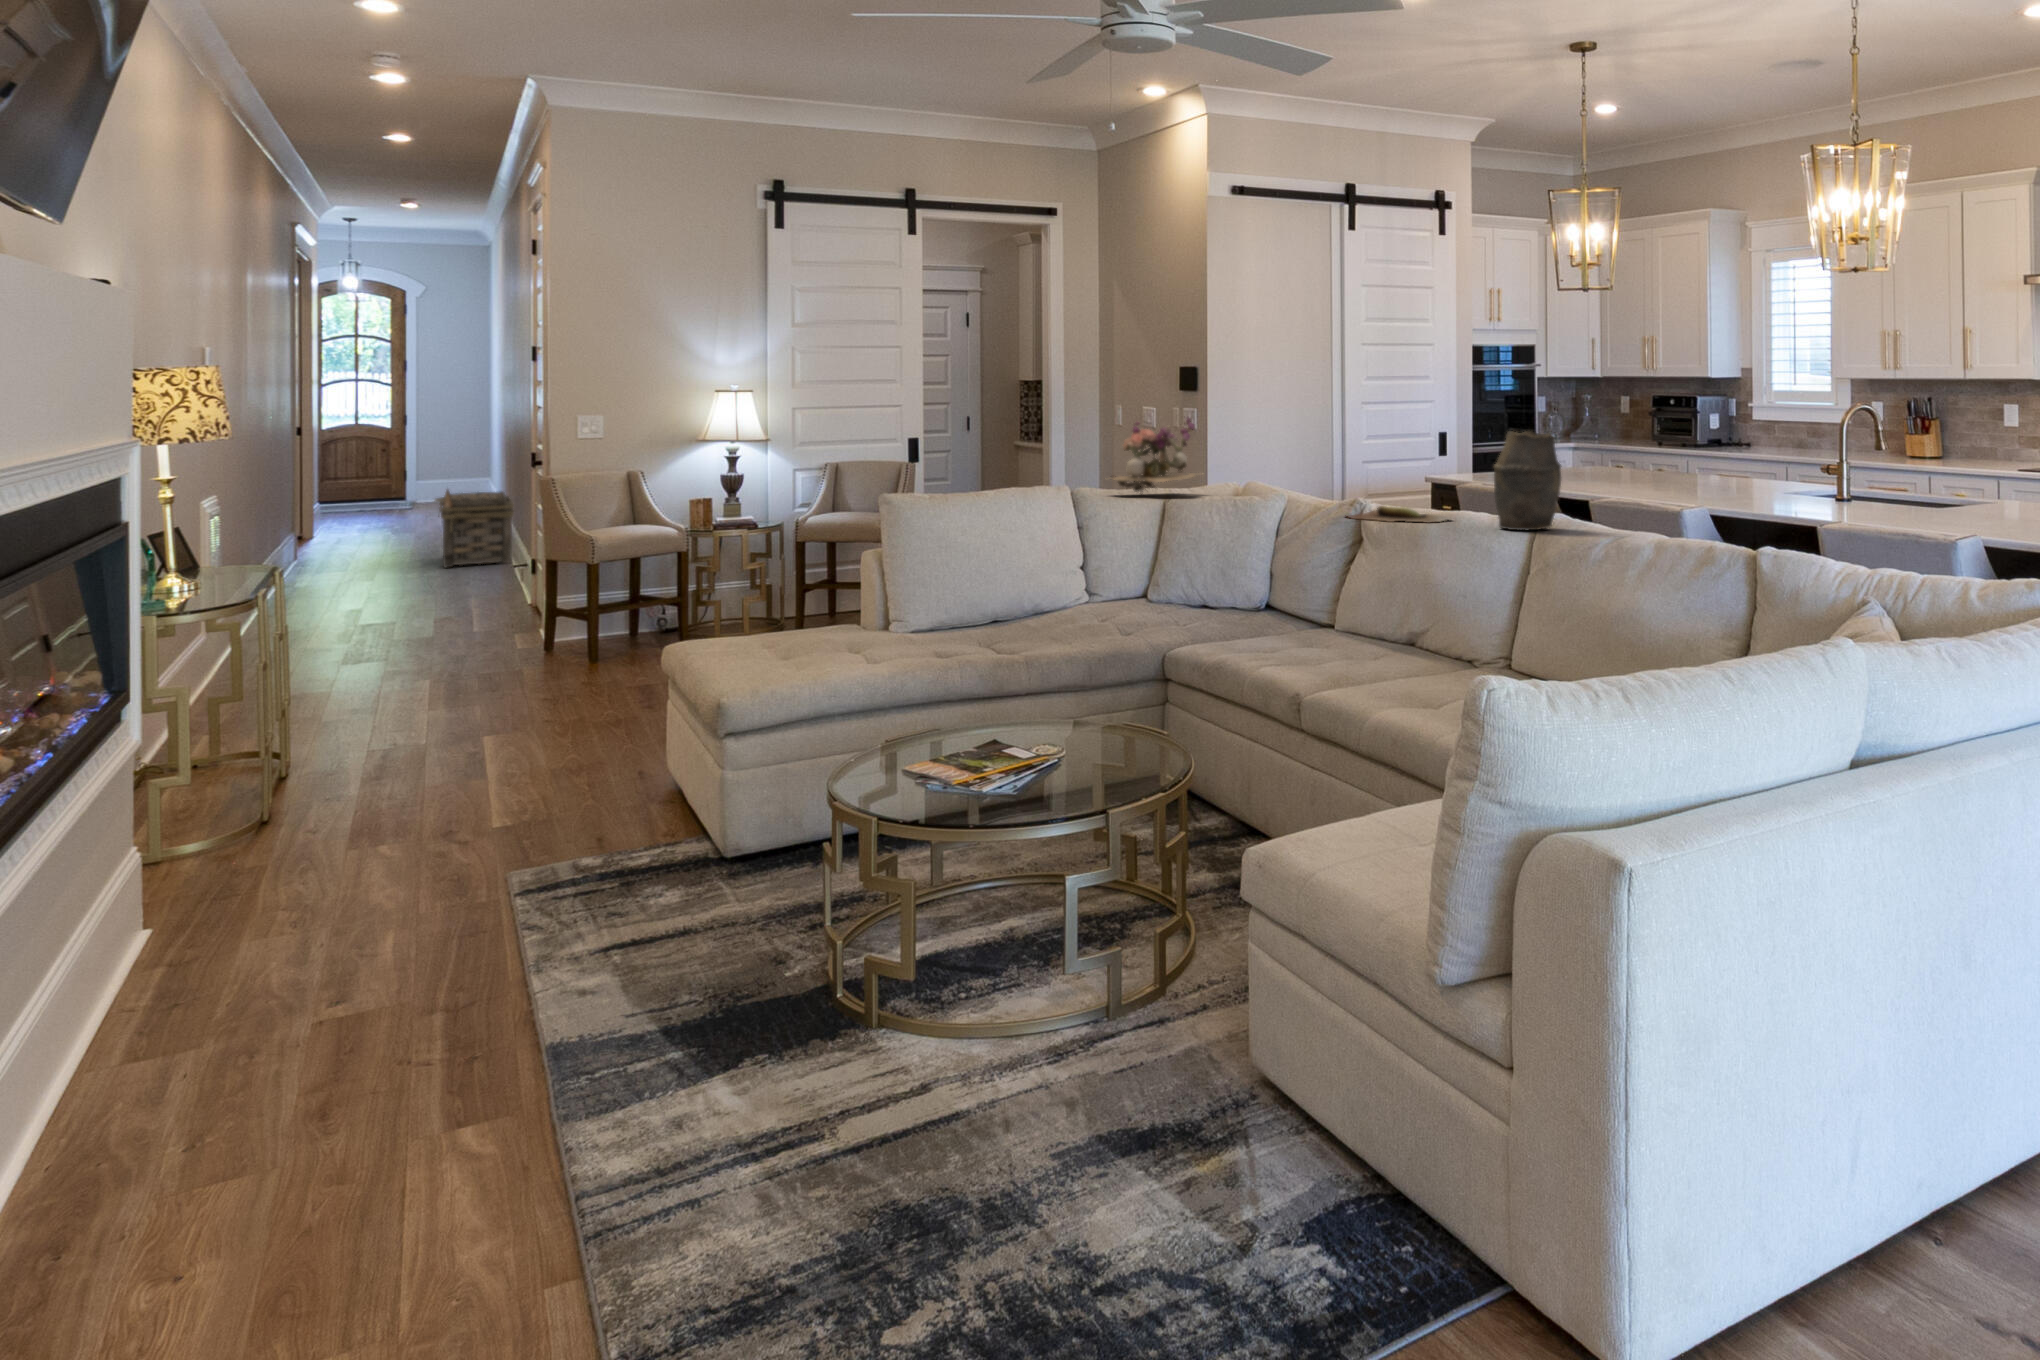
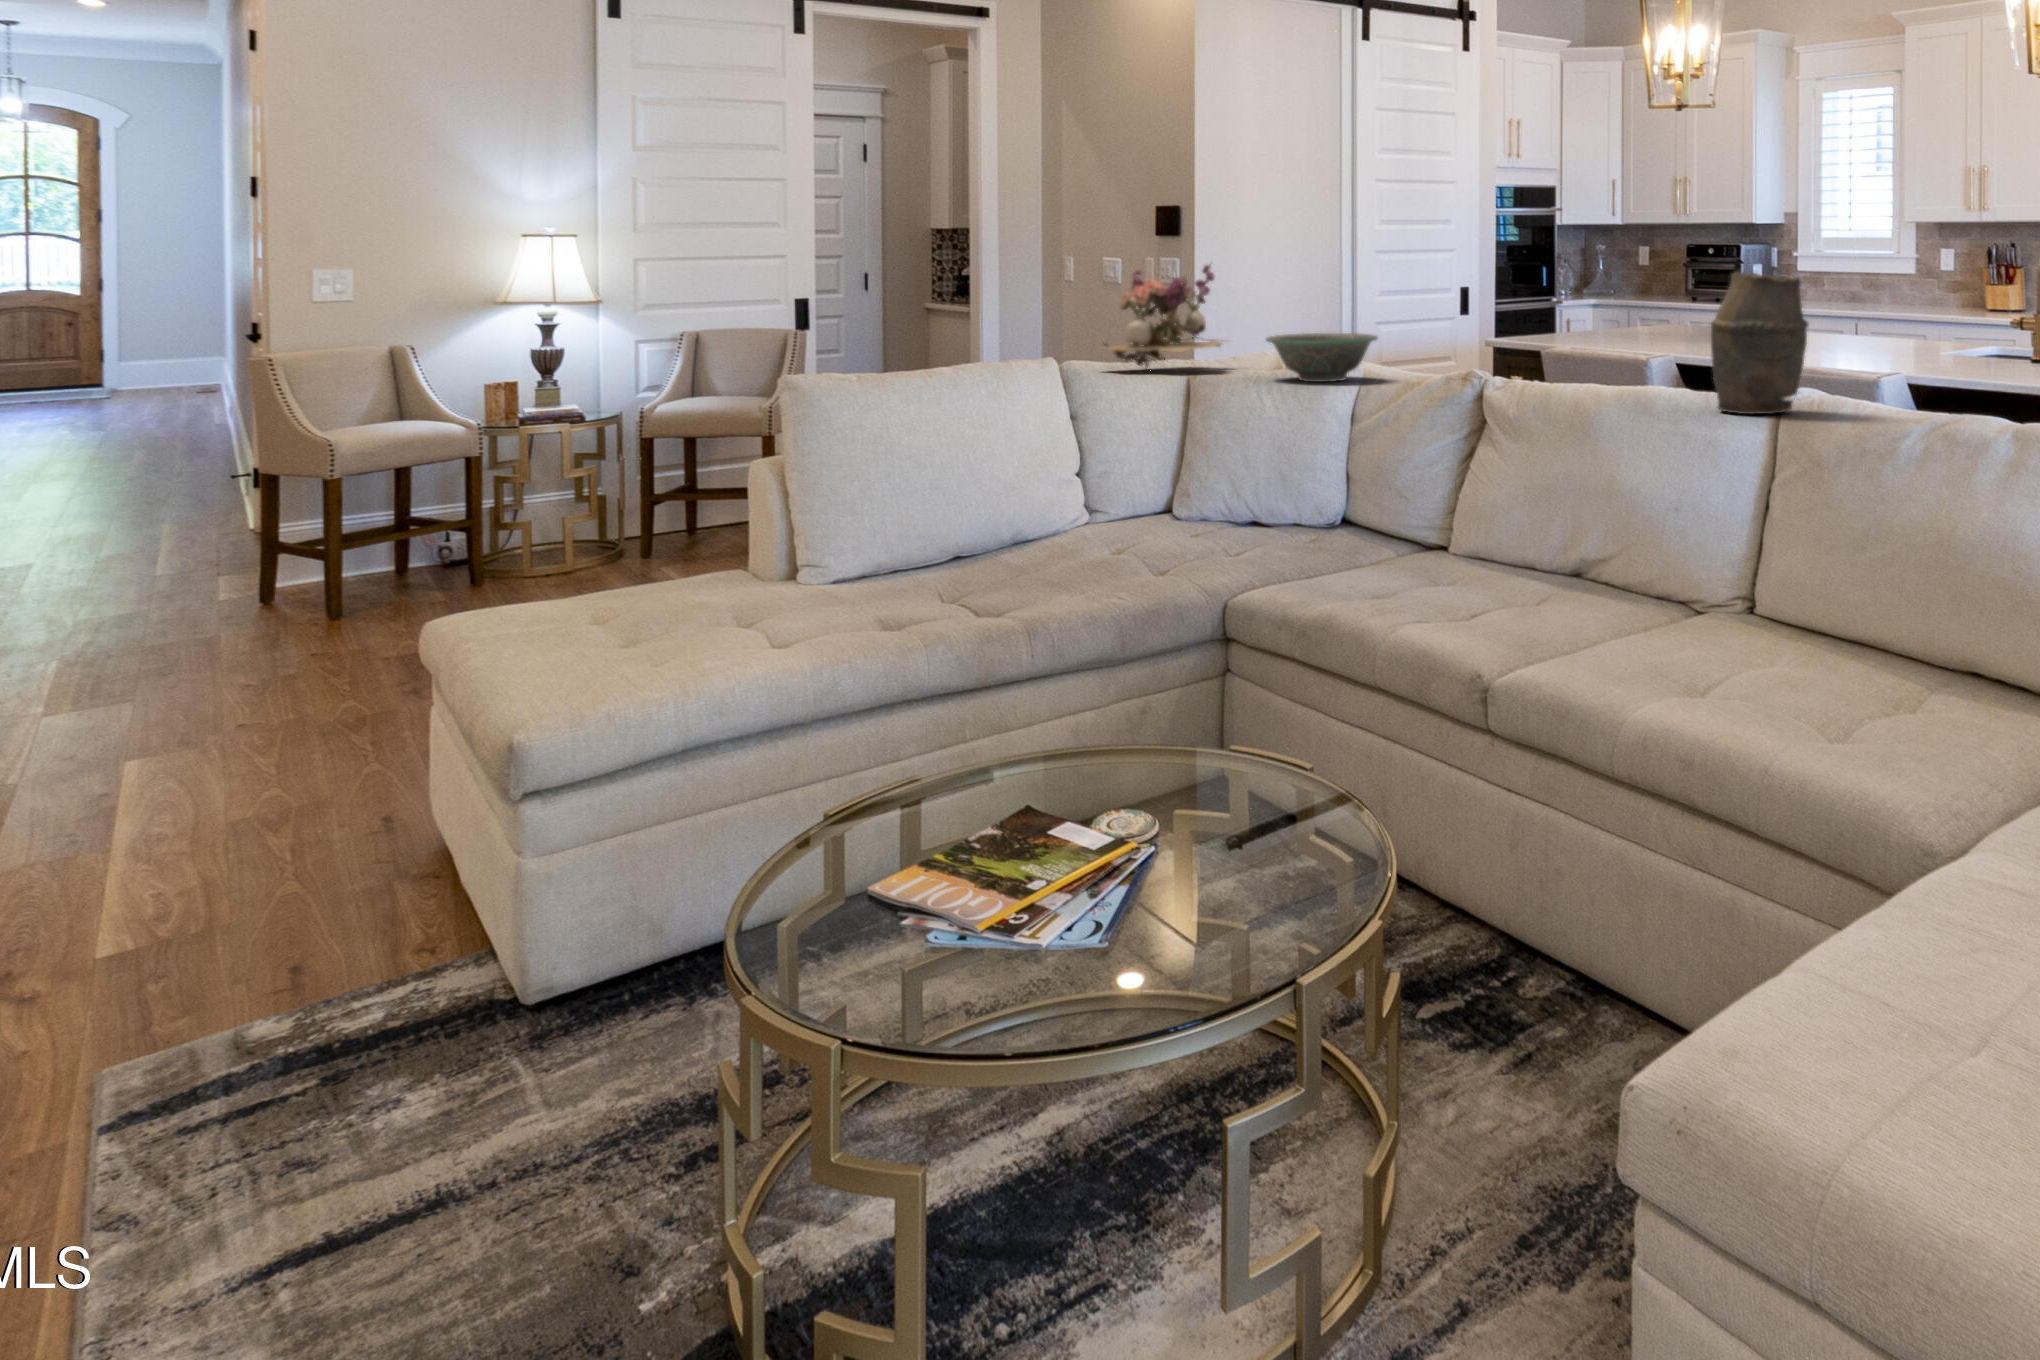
decorative bowl: none [1218,469,1299,505] -> present [1266,333,1378,382]
basket: present [435,490,514,567] -> none [127,371,250,476]
cutting board: present [1345,506,1449,523] -> none [1471,382,1629,405]

